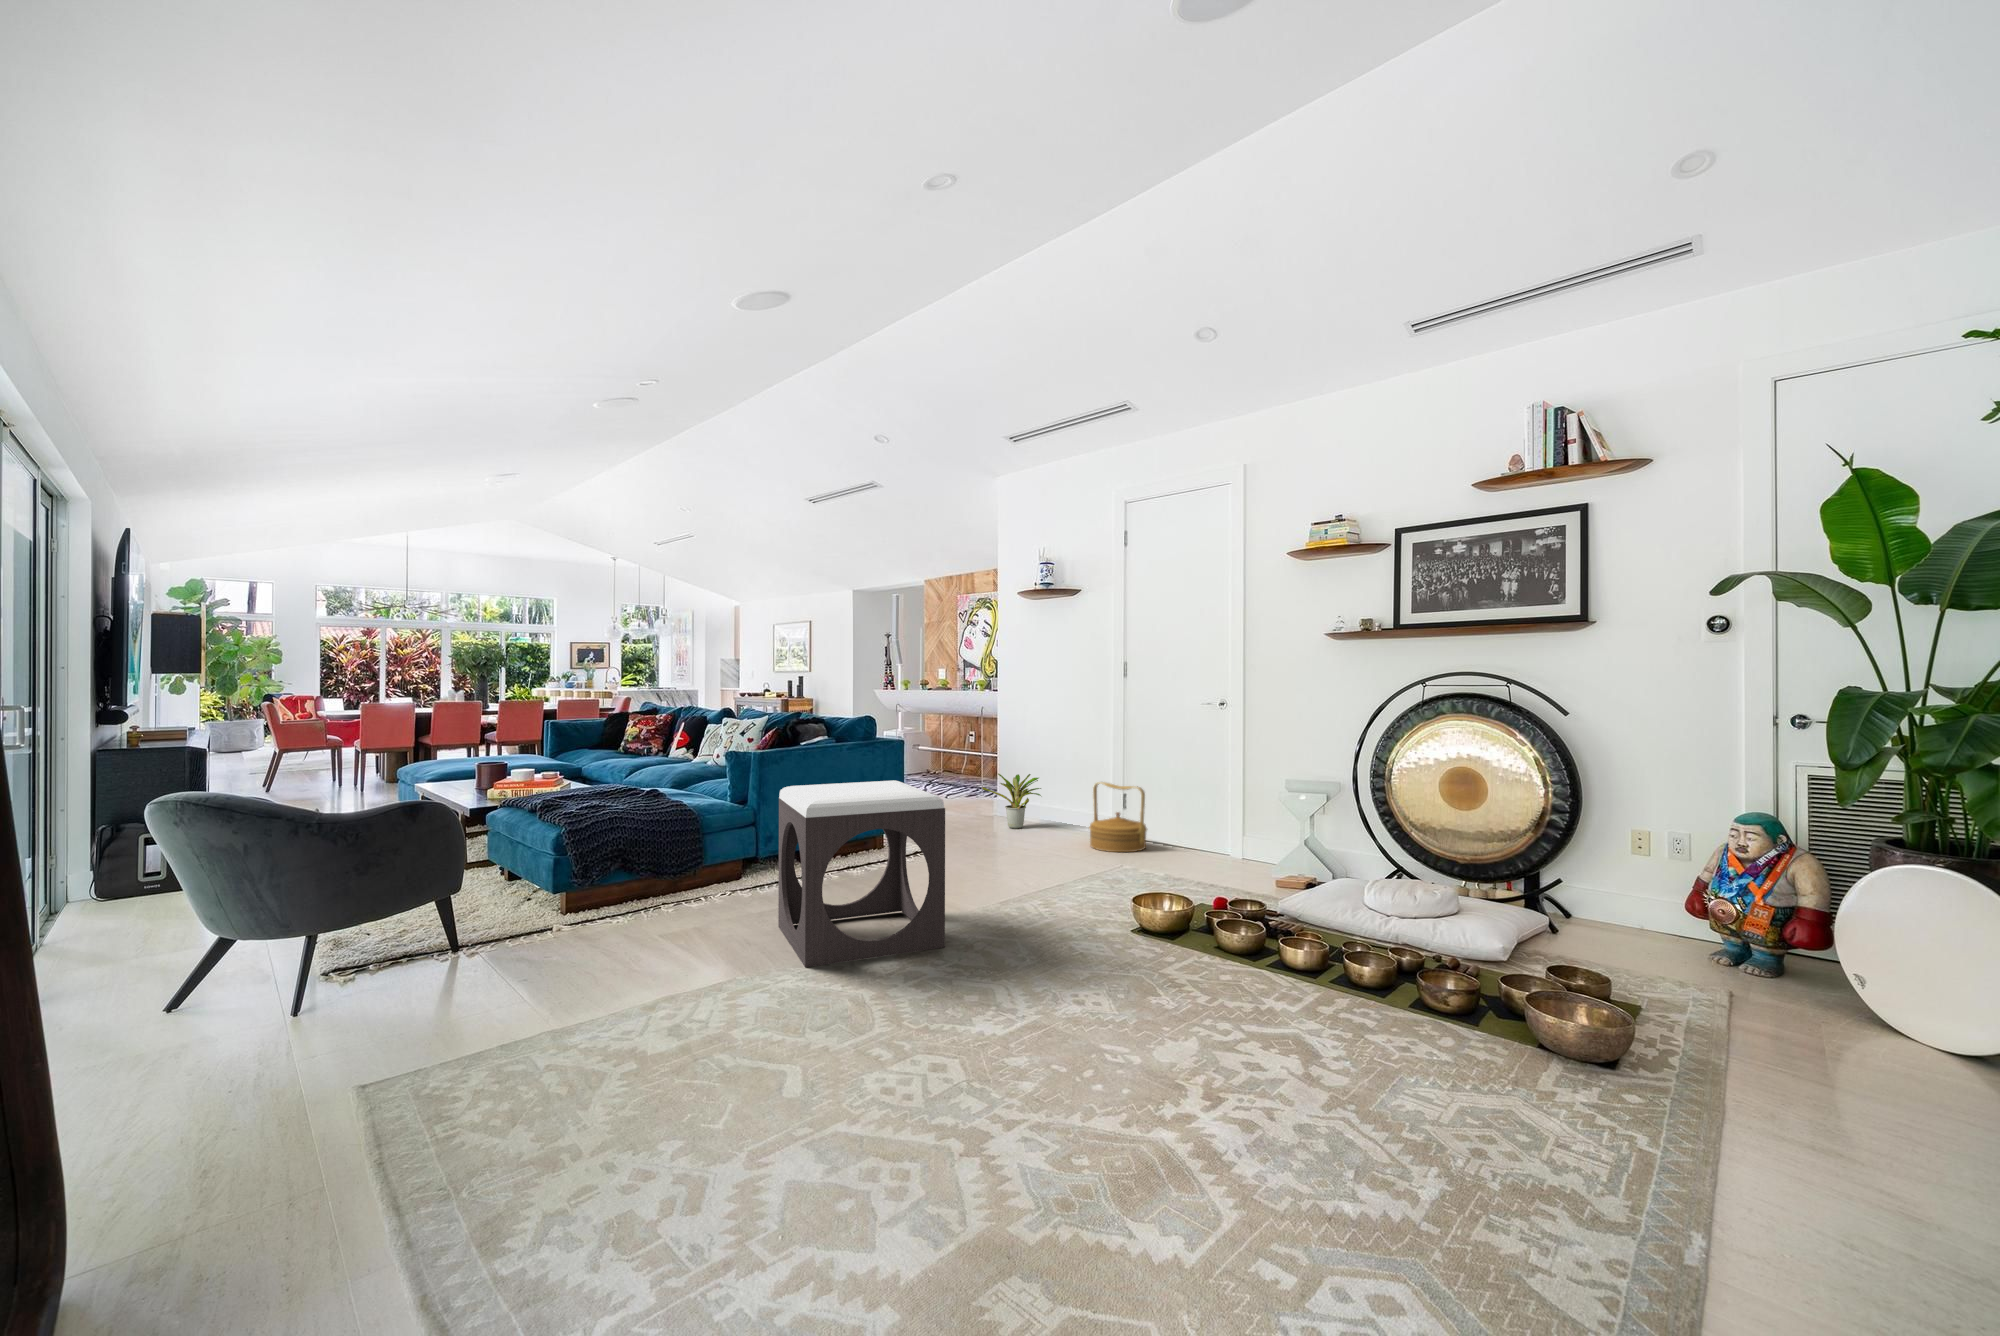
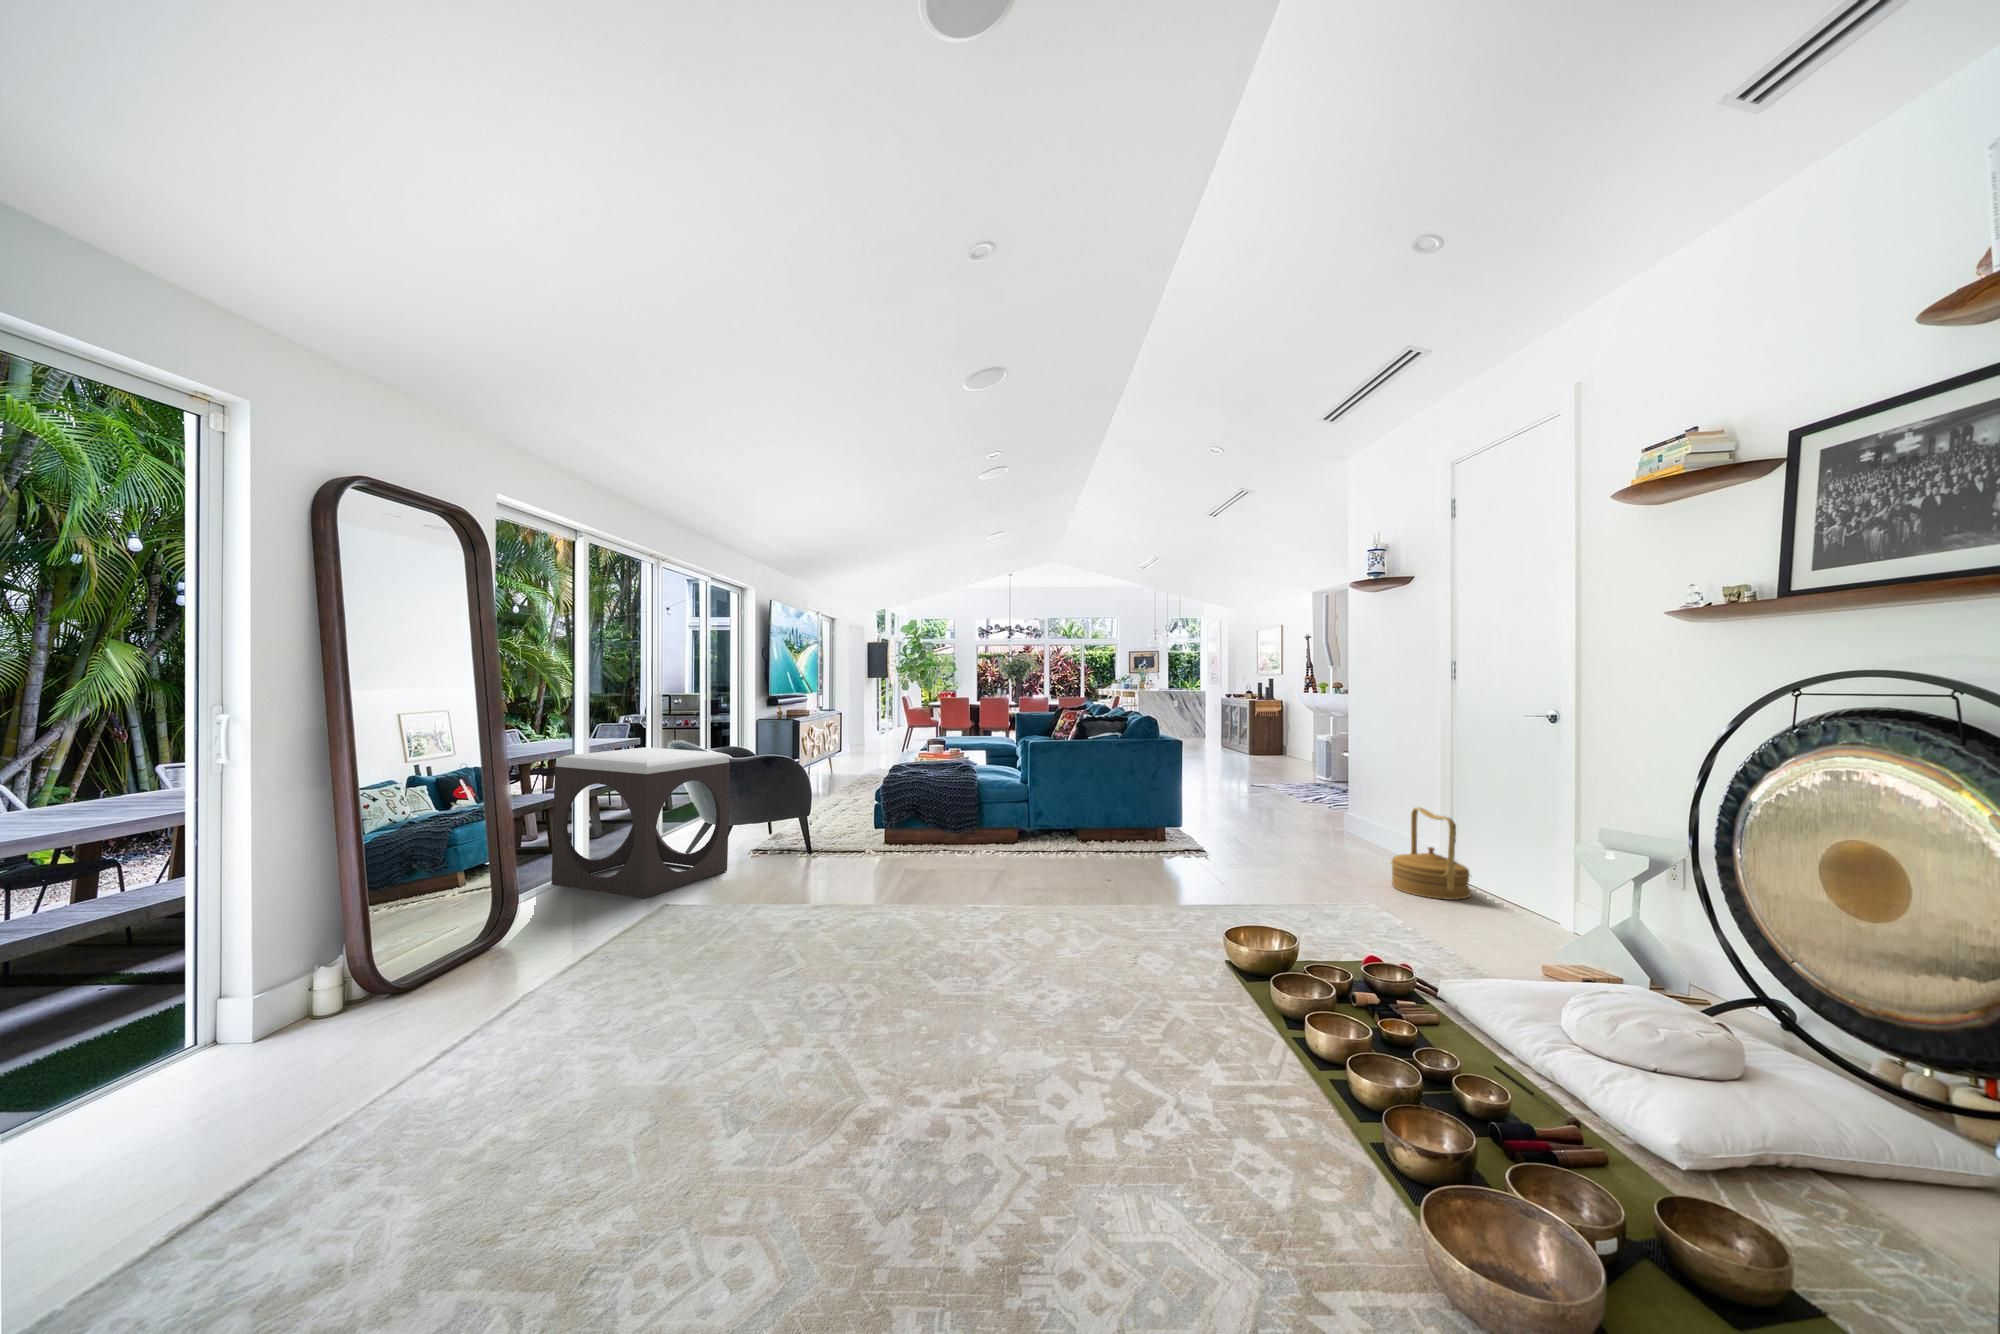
potted plant: present [982,774,1041,829] -> none [1318,786,1384,852]
footstool: present [778,780,945,967] -> present [551,747,730,899]

